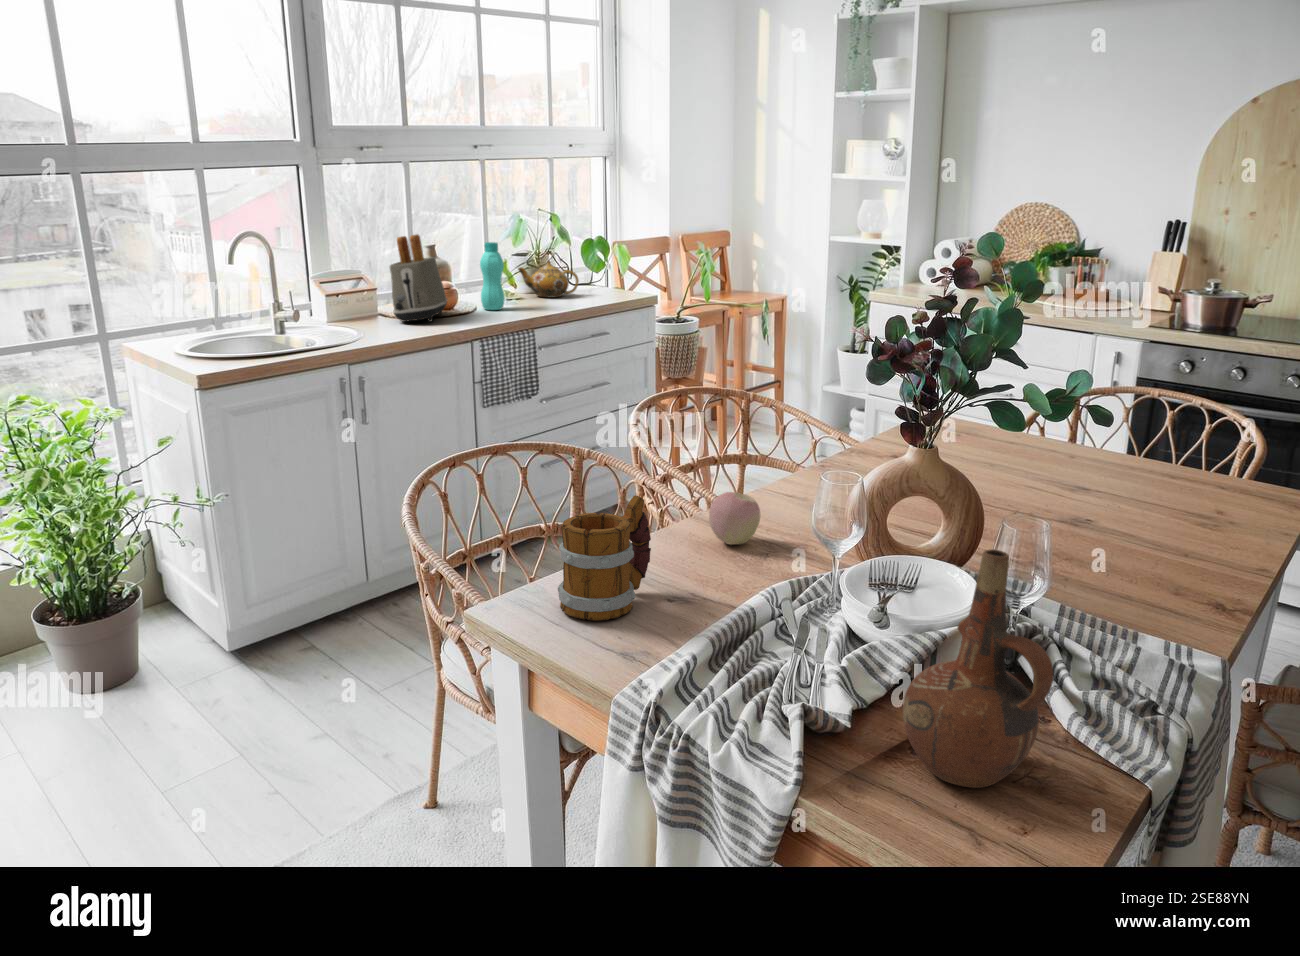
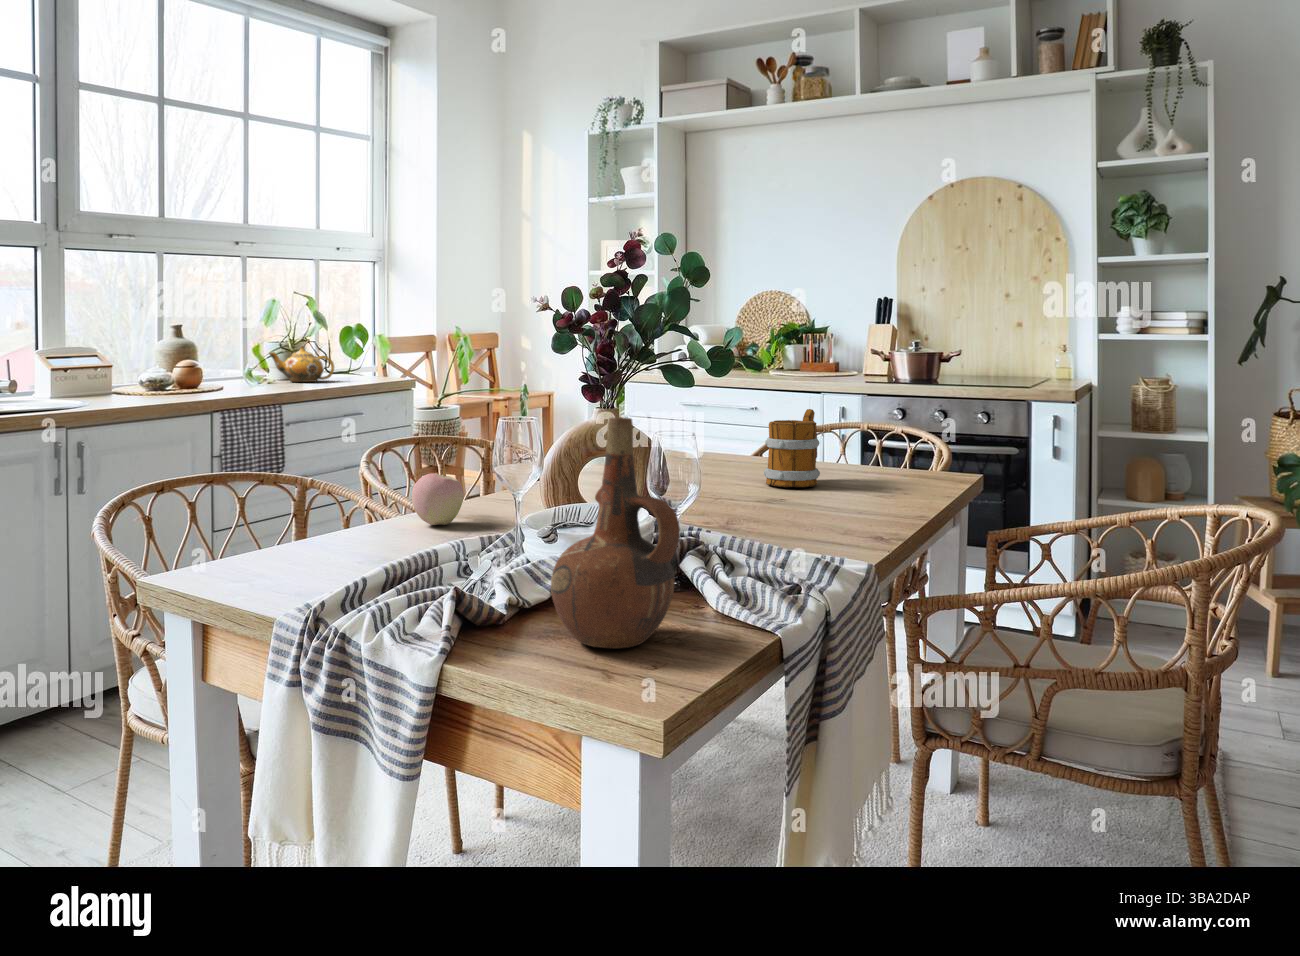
toaster: present [390,234,447,322] -> none [121,308,188,395]
bottle: present [480,242,505,310] -> none [225,321,251,389]
mug: present [558,495,651,621] -> present [763,409,820,487]

